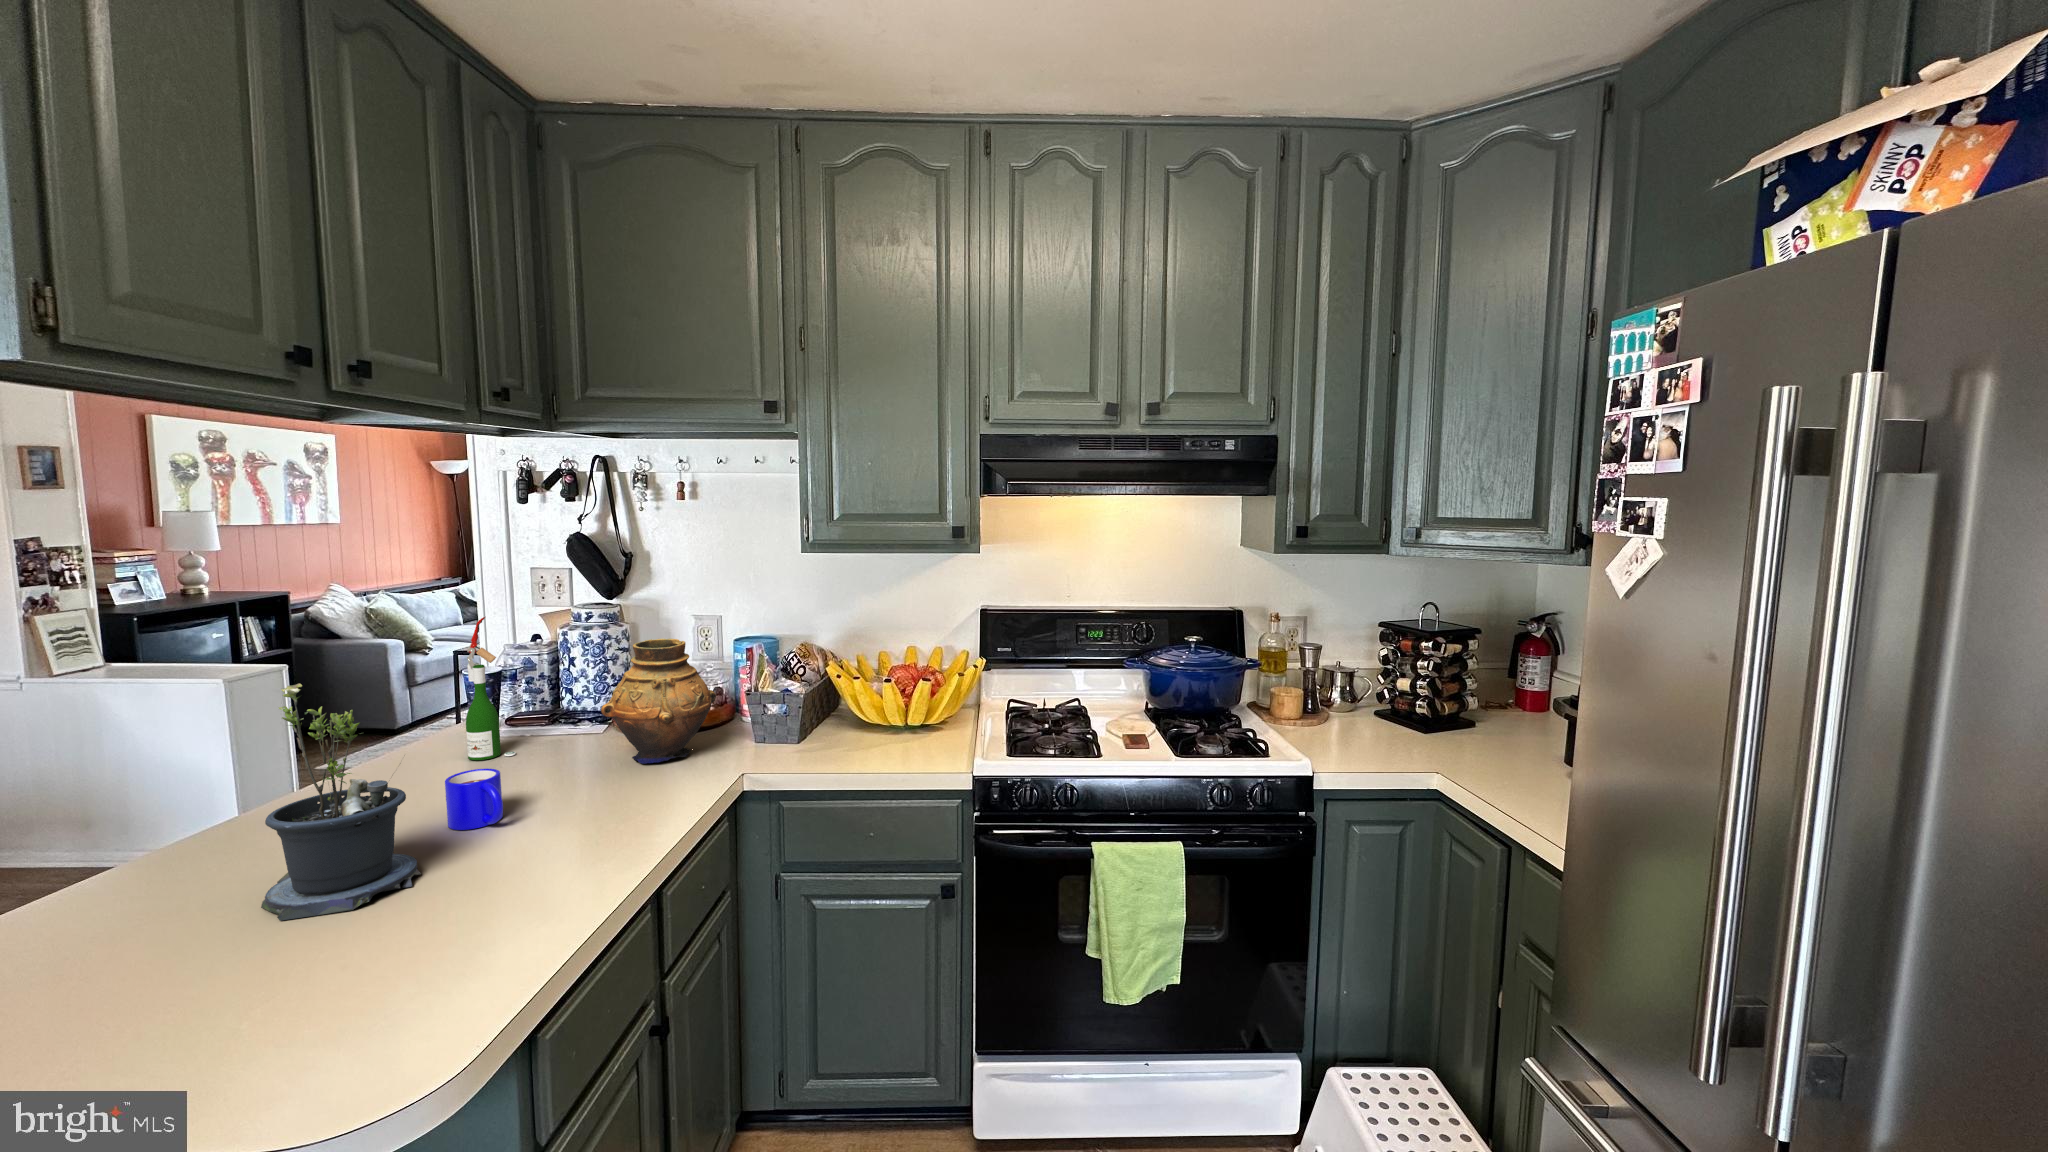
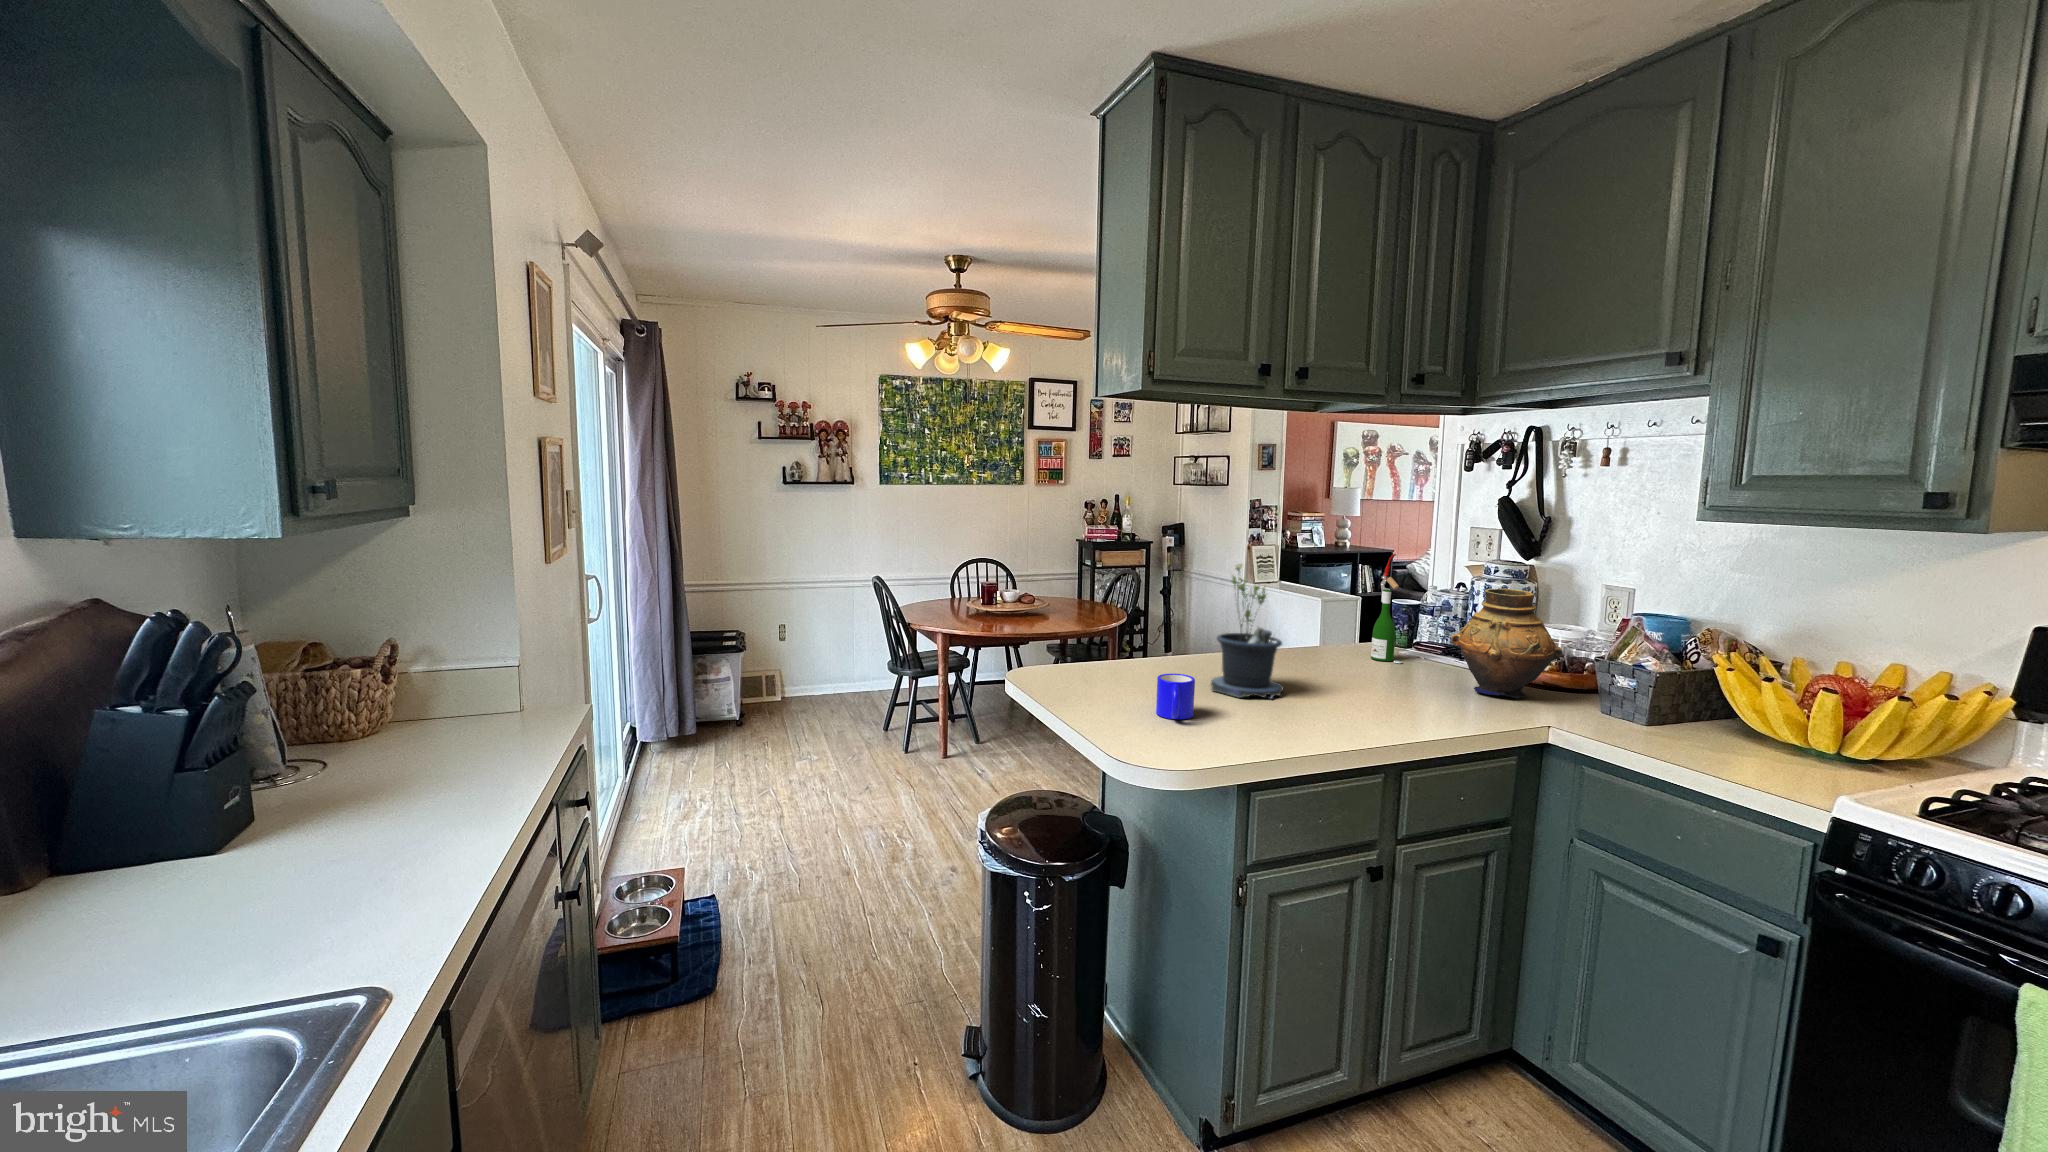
mug: present [445,769,503,830] -> present [1156,673,1195,719]

